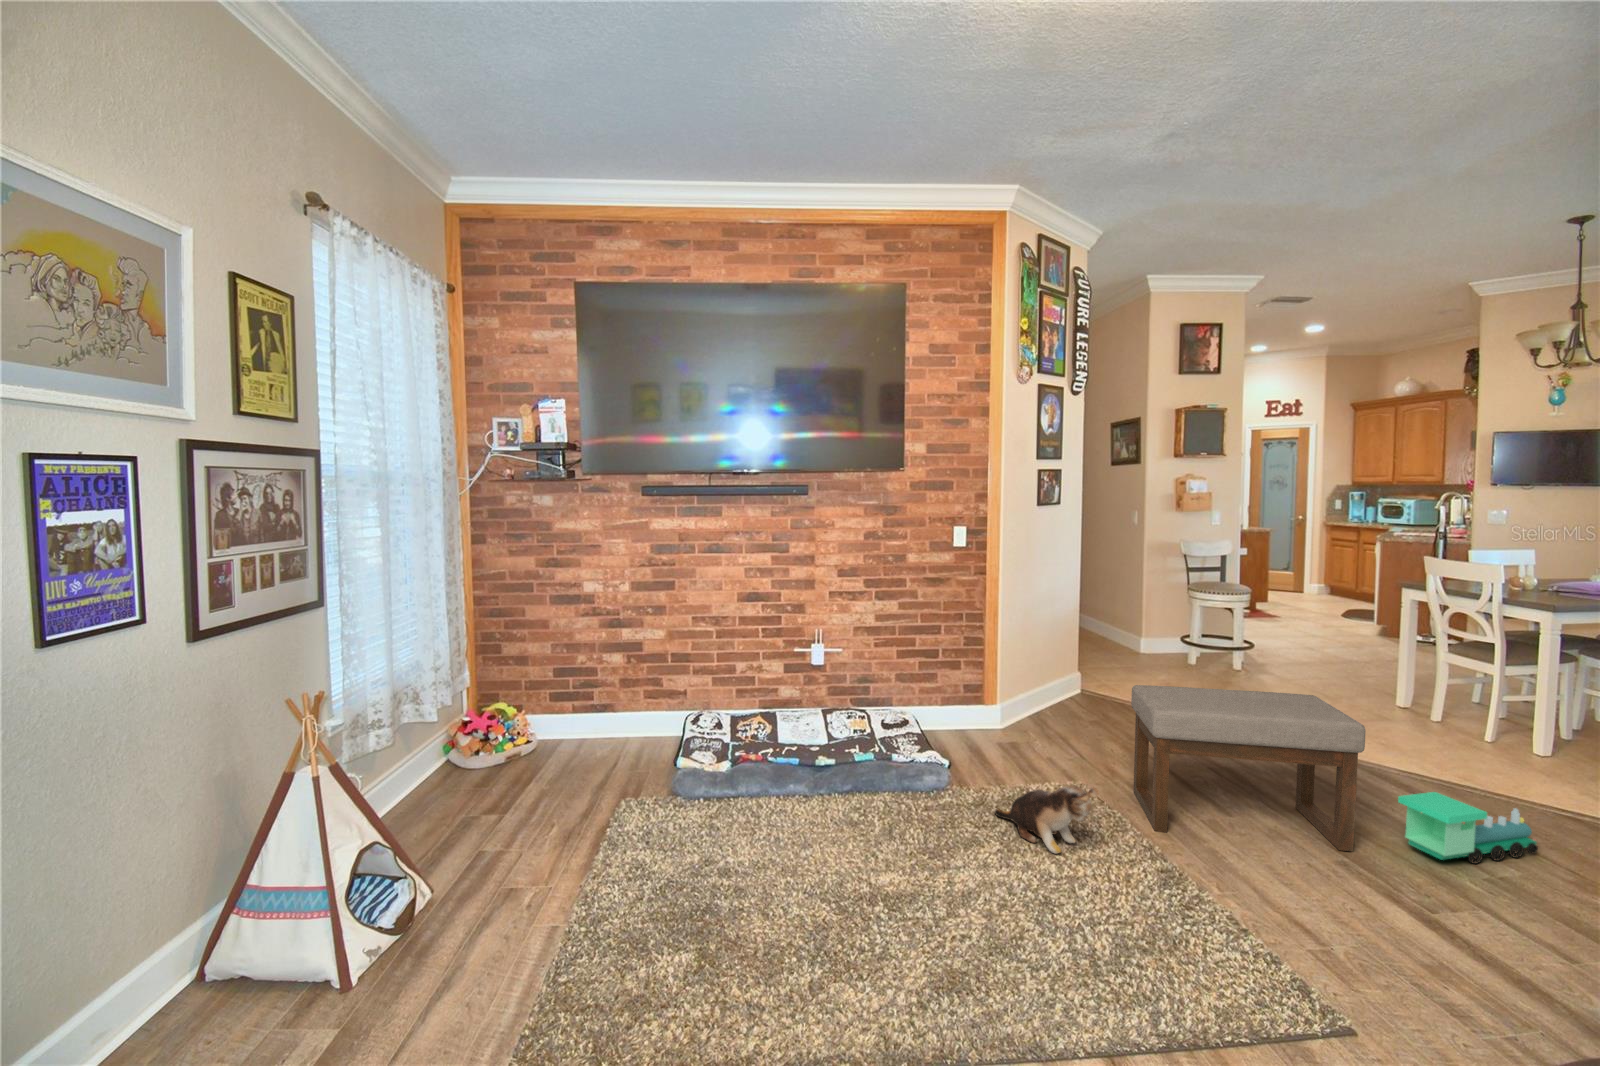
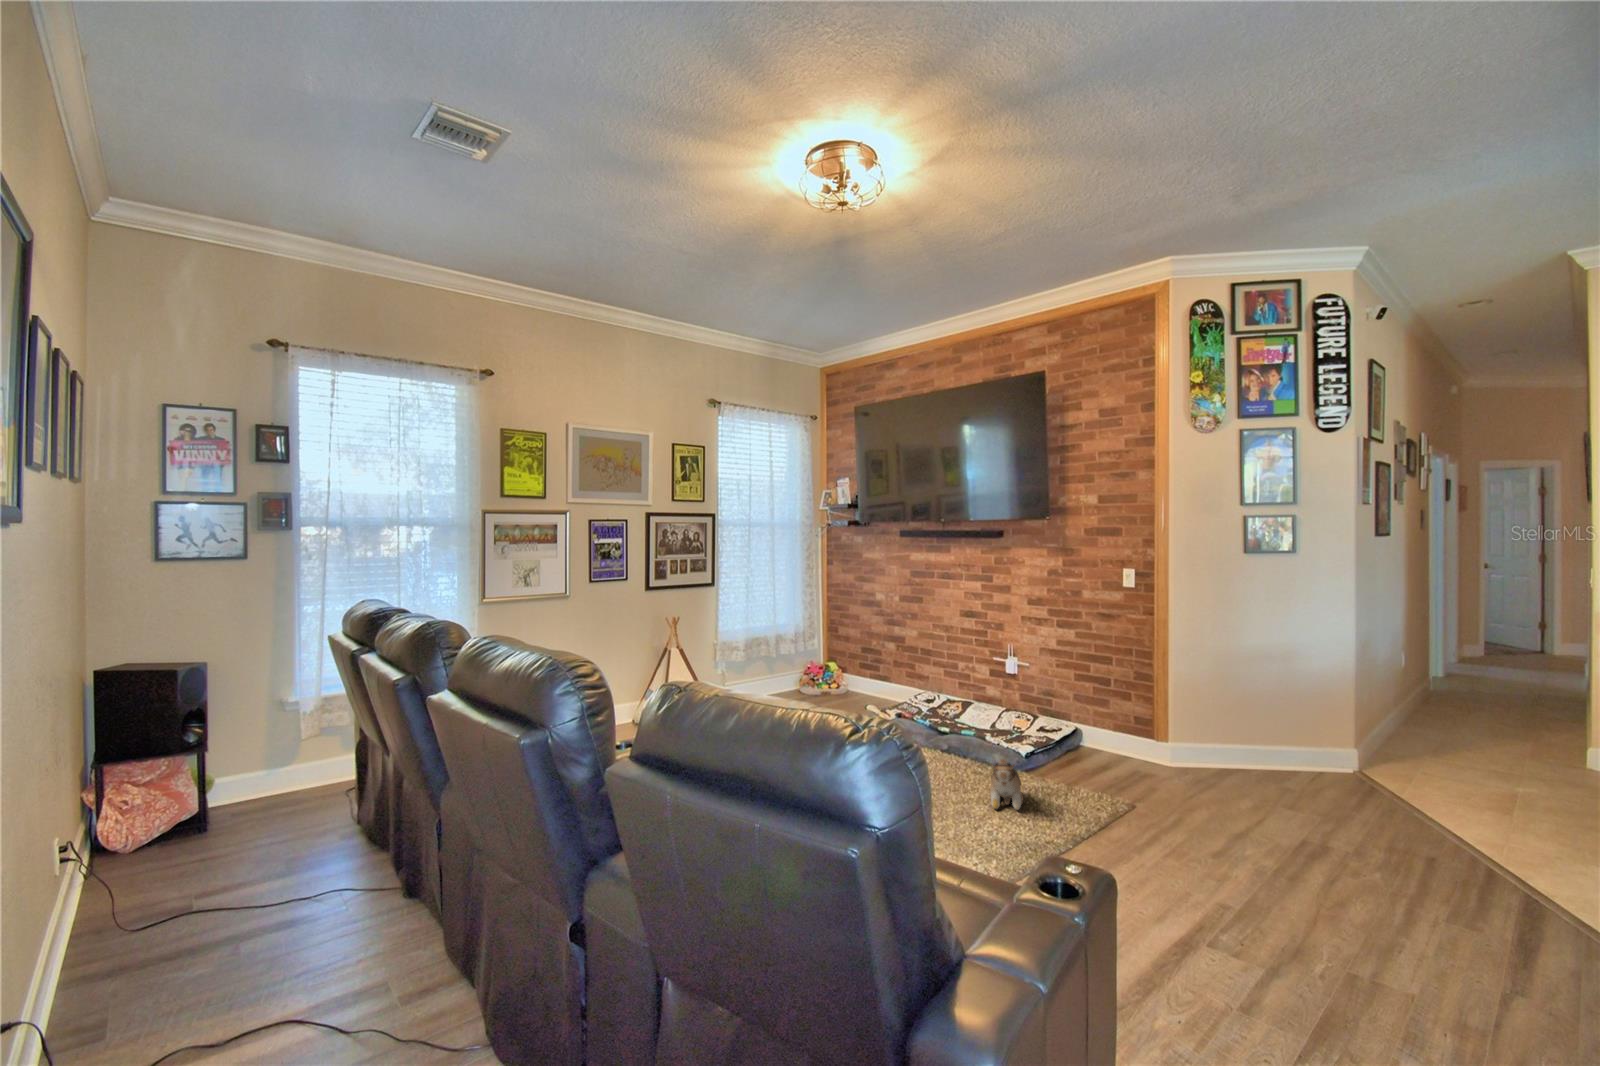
ottoman: present [1131,685,1366,852] -> none [1098,716,1315,904]
toy train: present [1398,792,1538,864] -> none [1309,865,1520,997]

